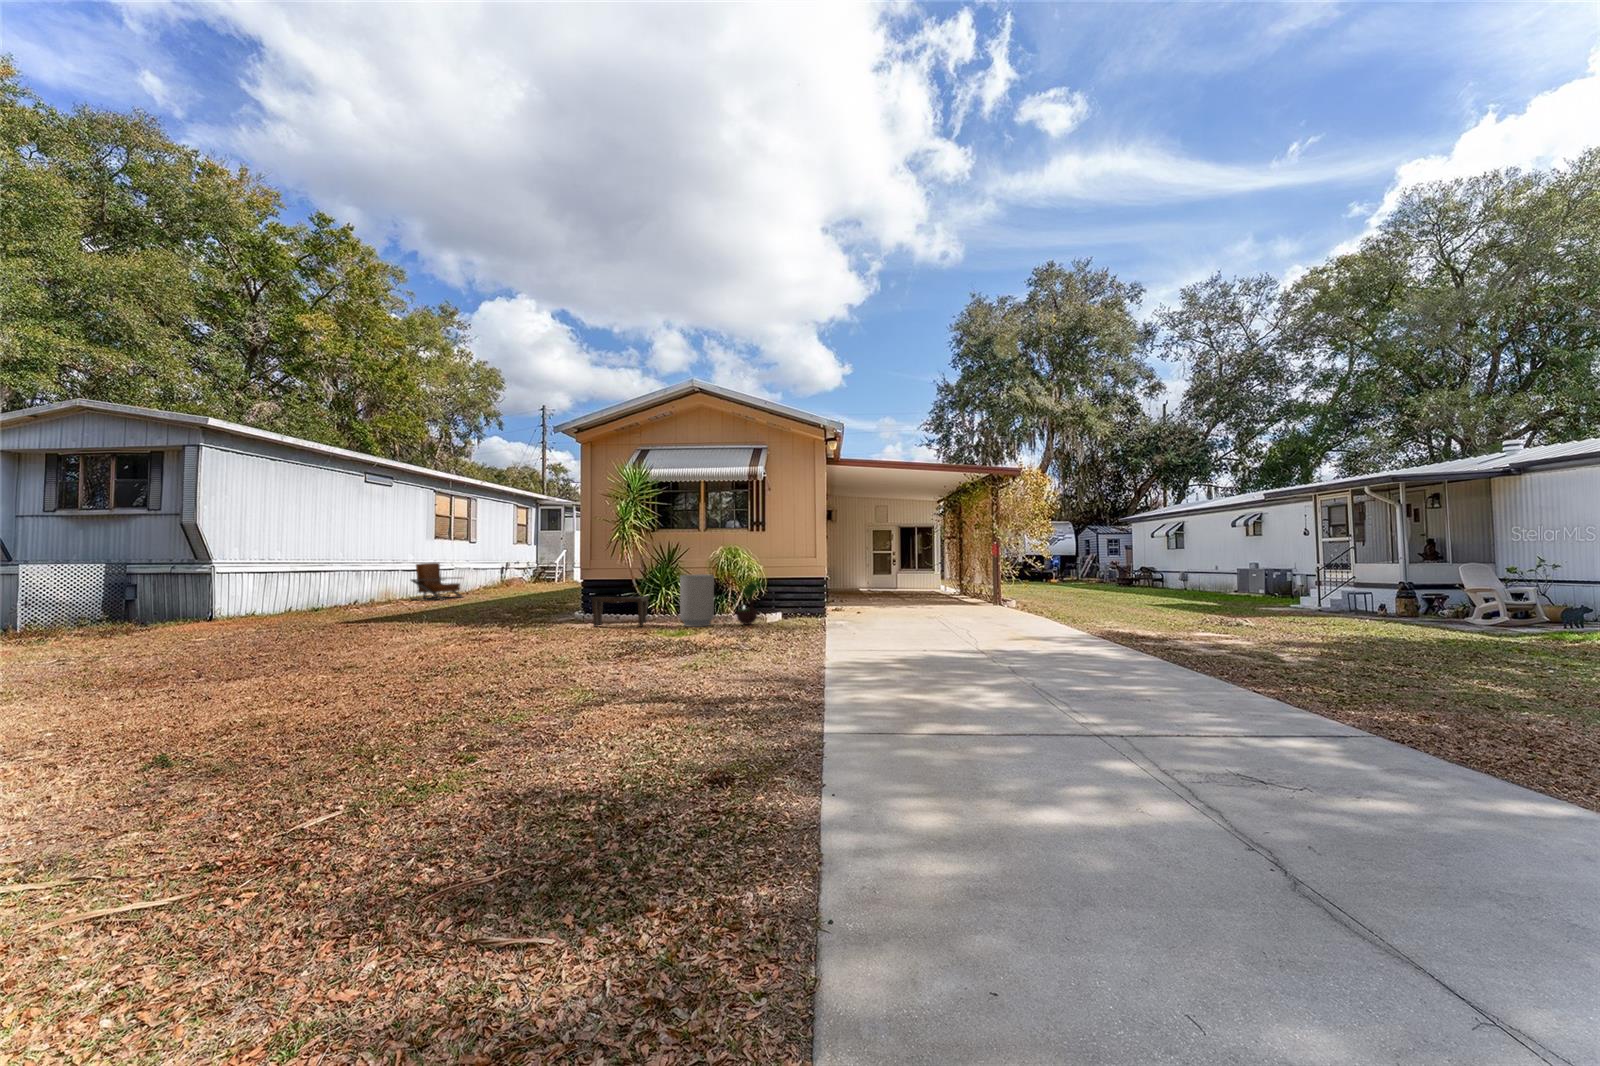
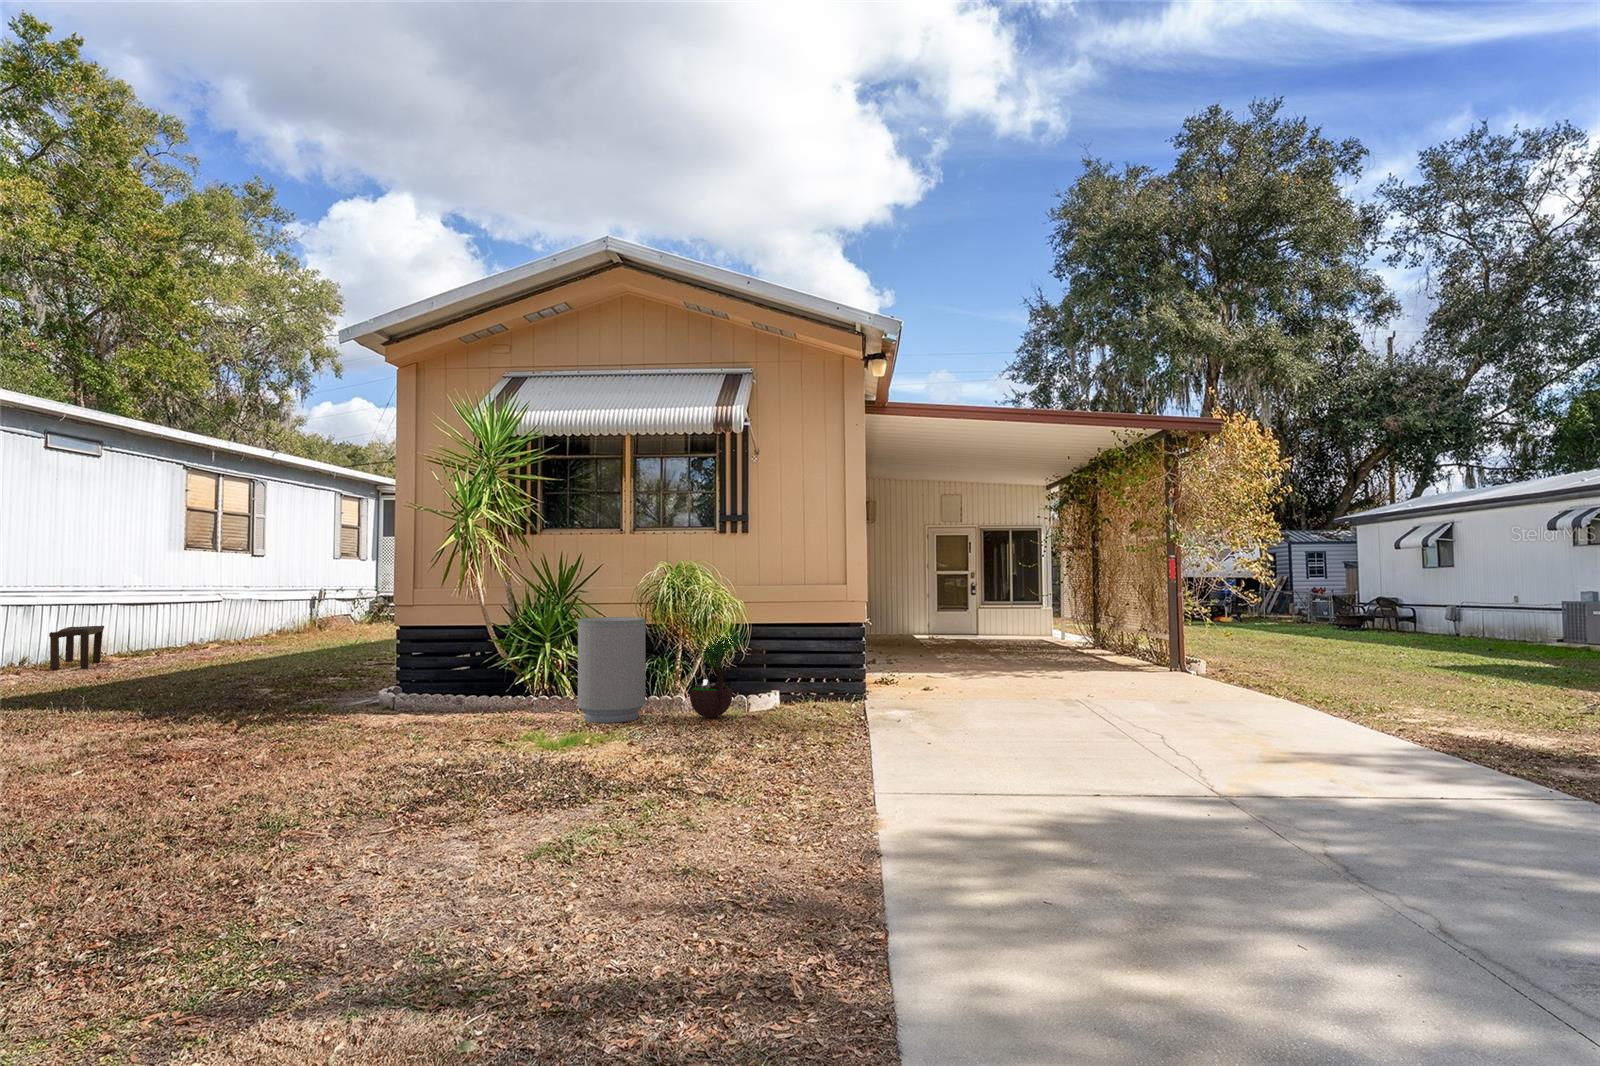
lounge chair: present [411,563,463,601] -> none [131,589,232,656]
bench: present [592,597,648,627] -> present [49,626,104,670]

